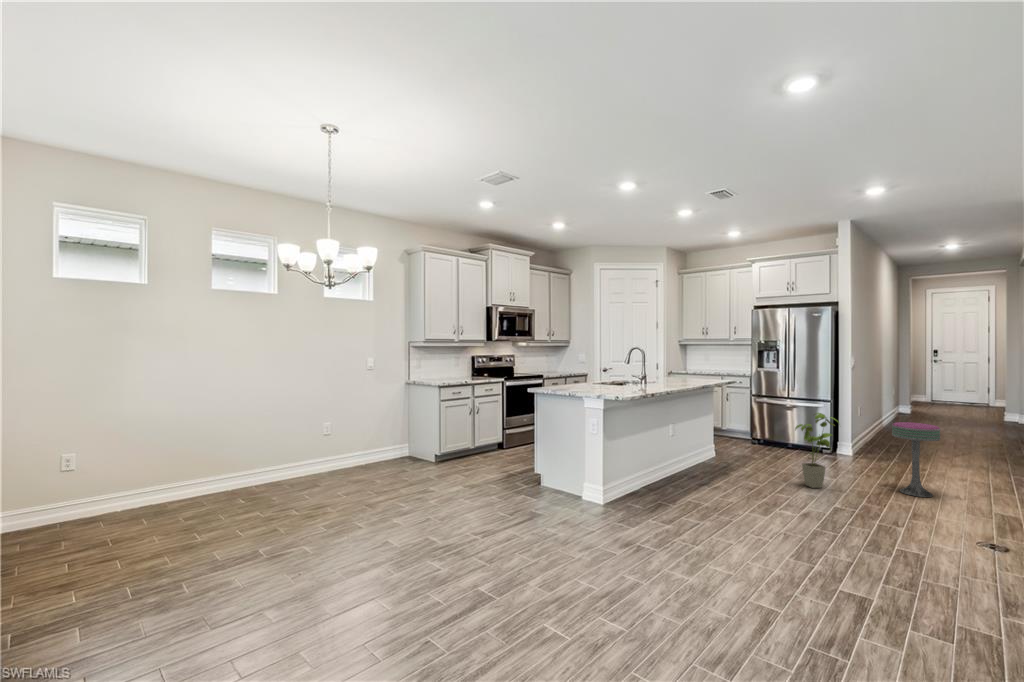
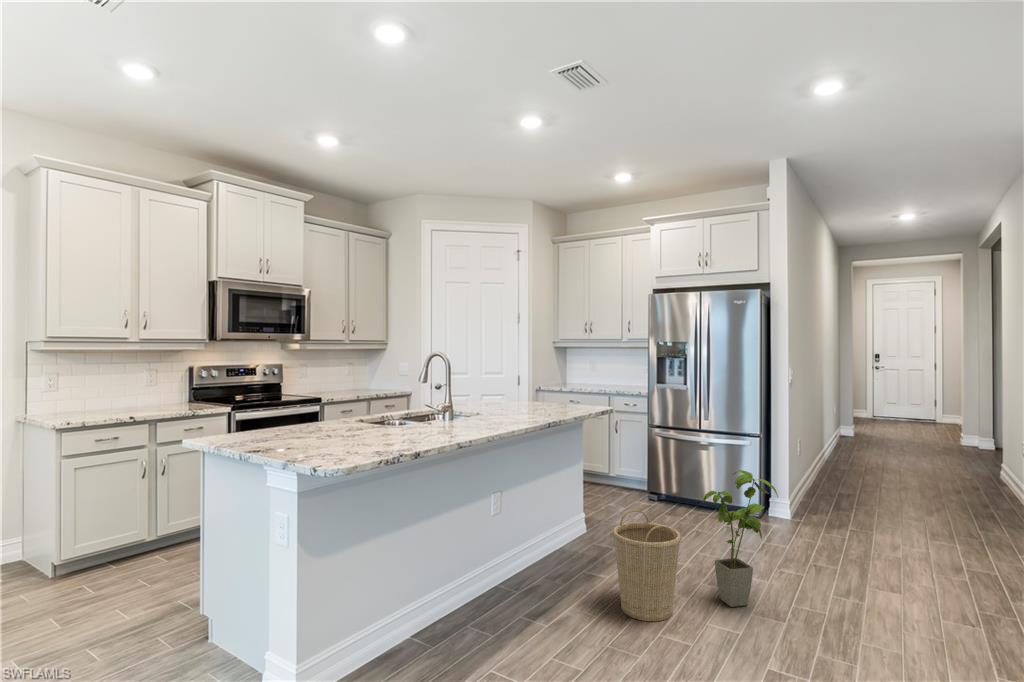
bar stool: present [892,422,940,497] -> none [859,482,938,619]
basket: none [742,434,783,491] -> present [613,510,681,621]

